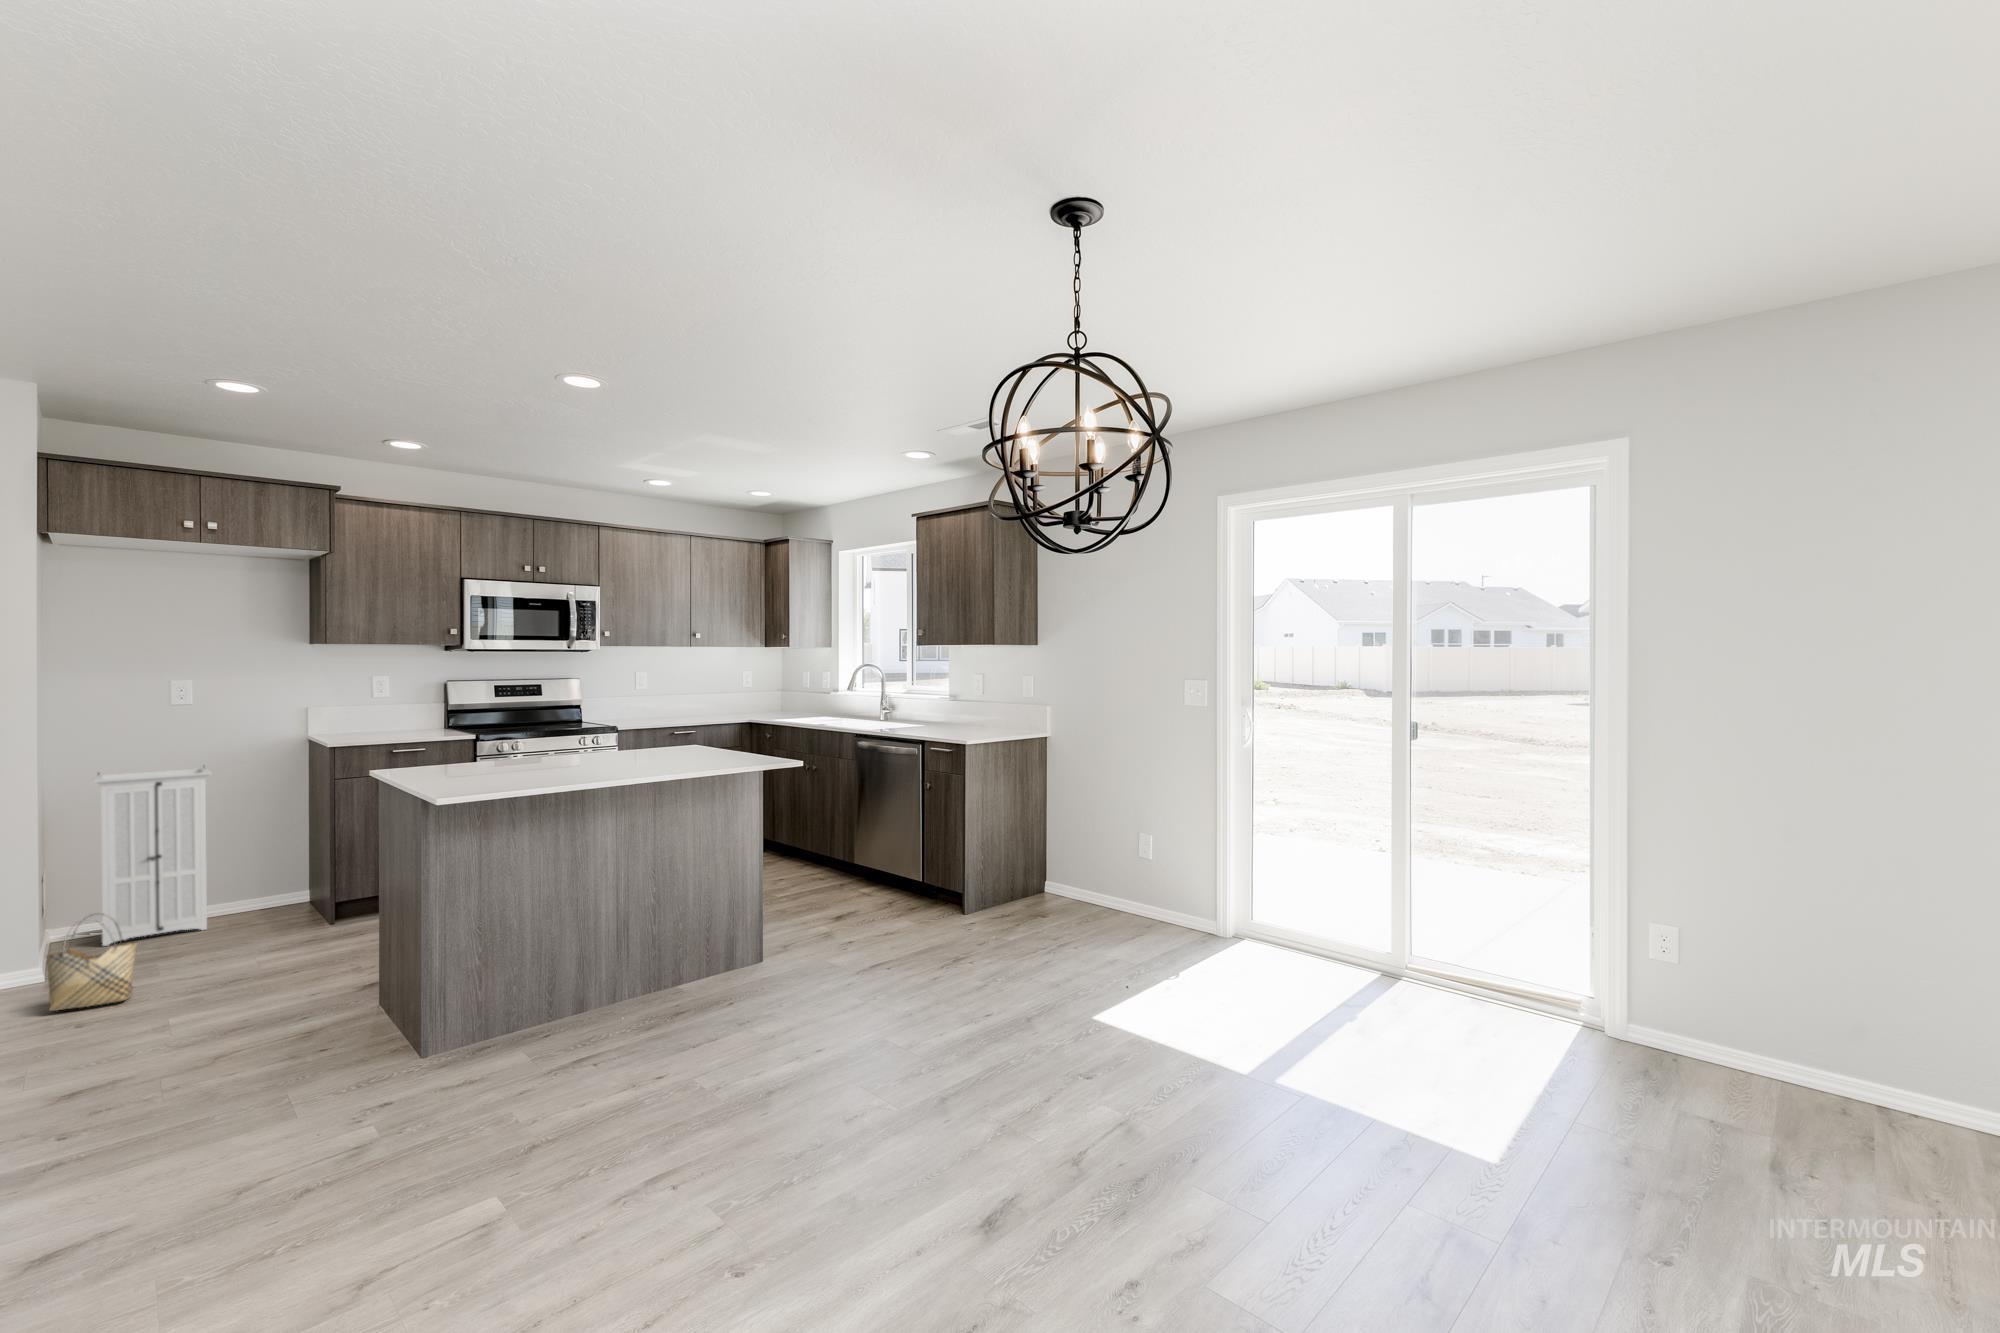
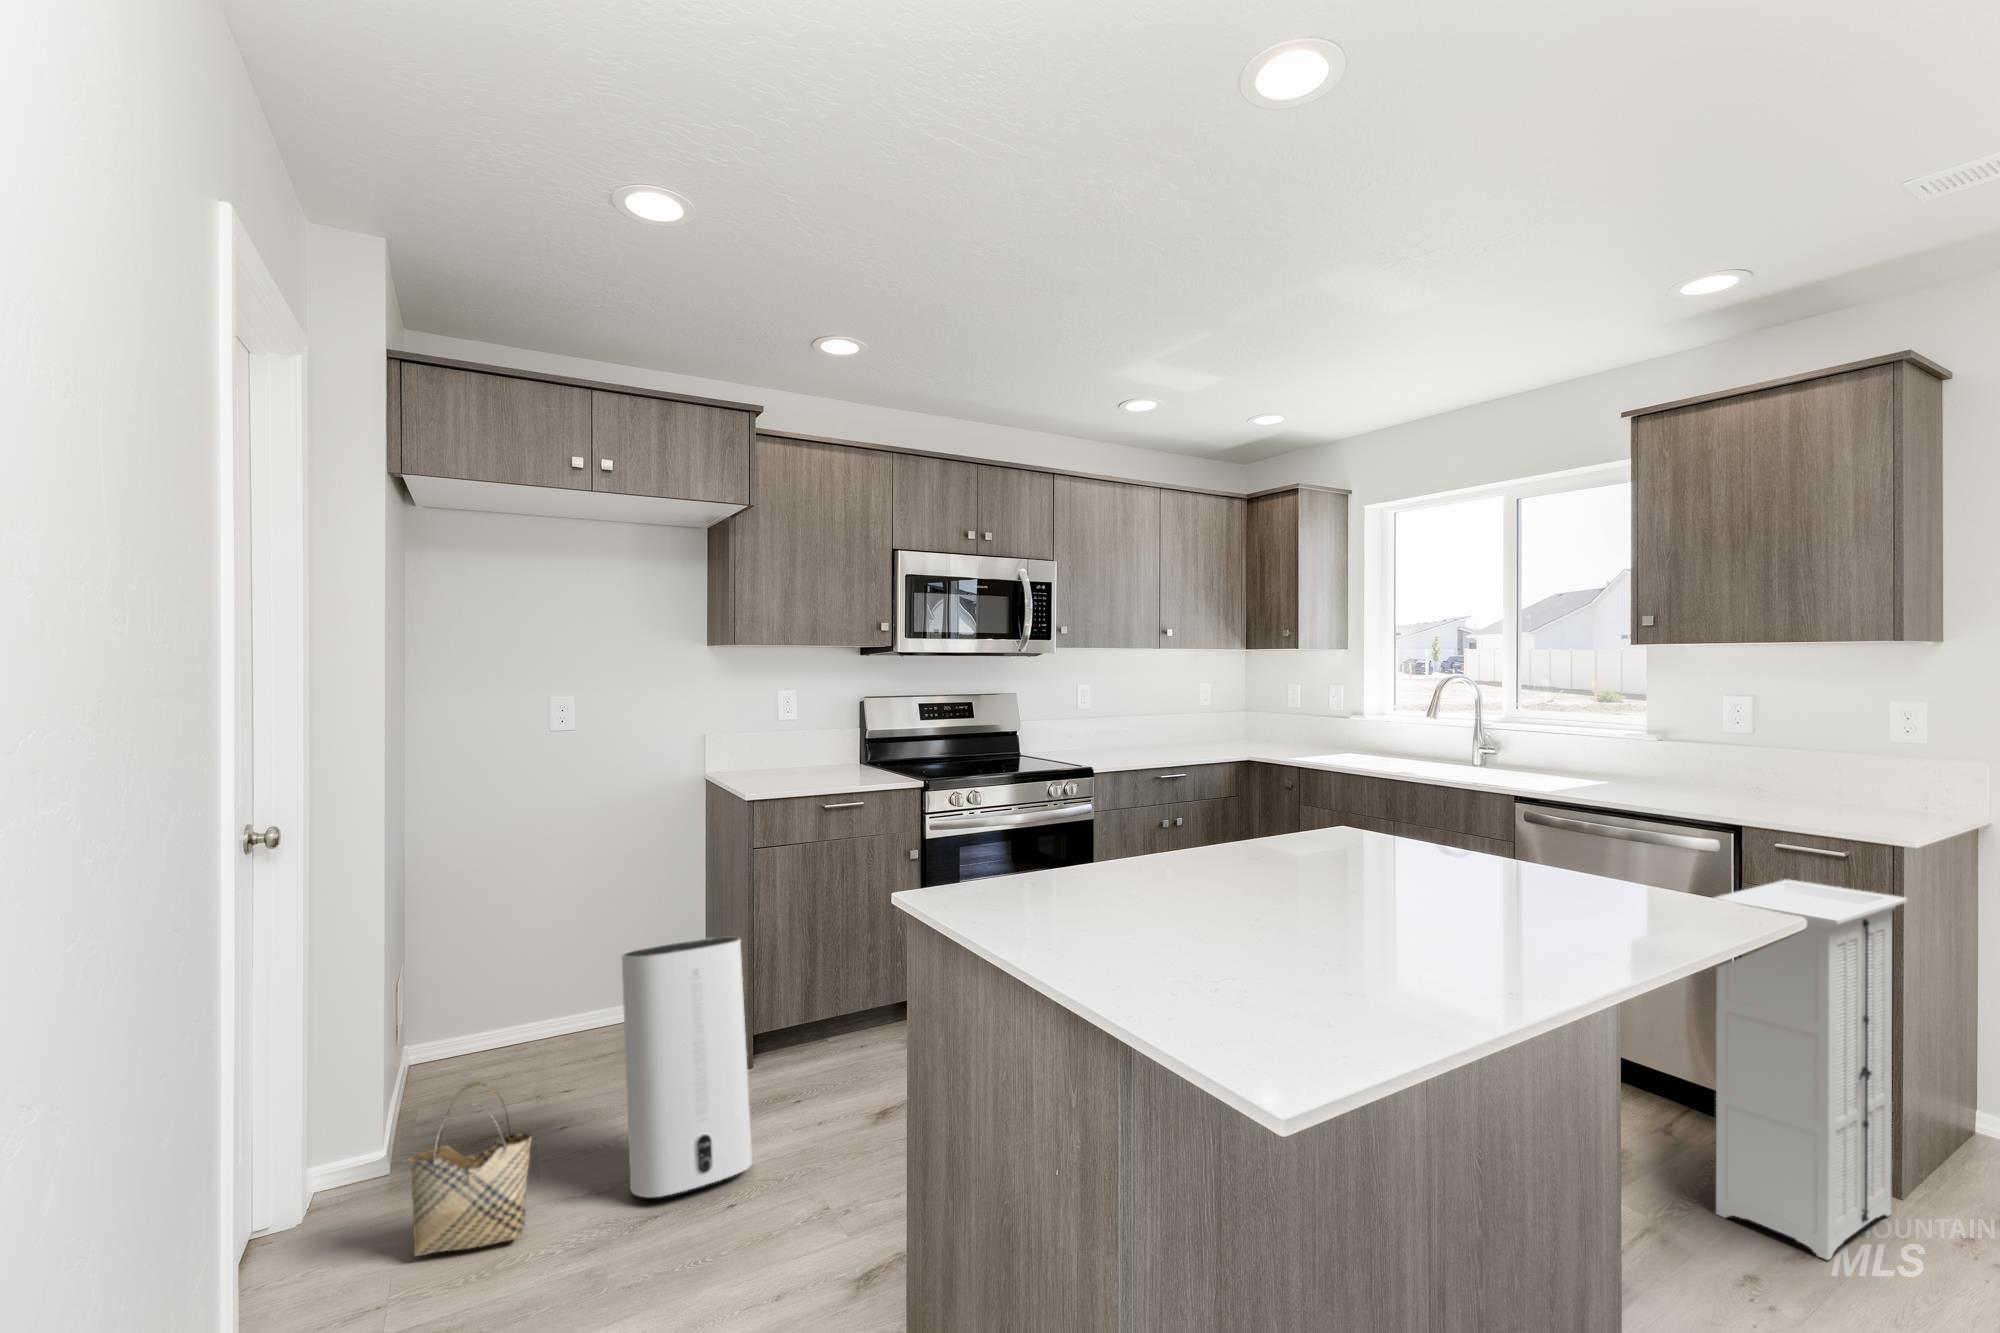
storage cabinet: present [94,767,211,946] -> present [1715,878,1907,1260]
air purifier: none [208,827,306,978] -> present [622,937,752,1197]

